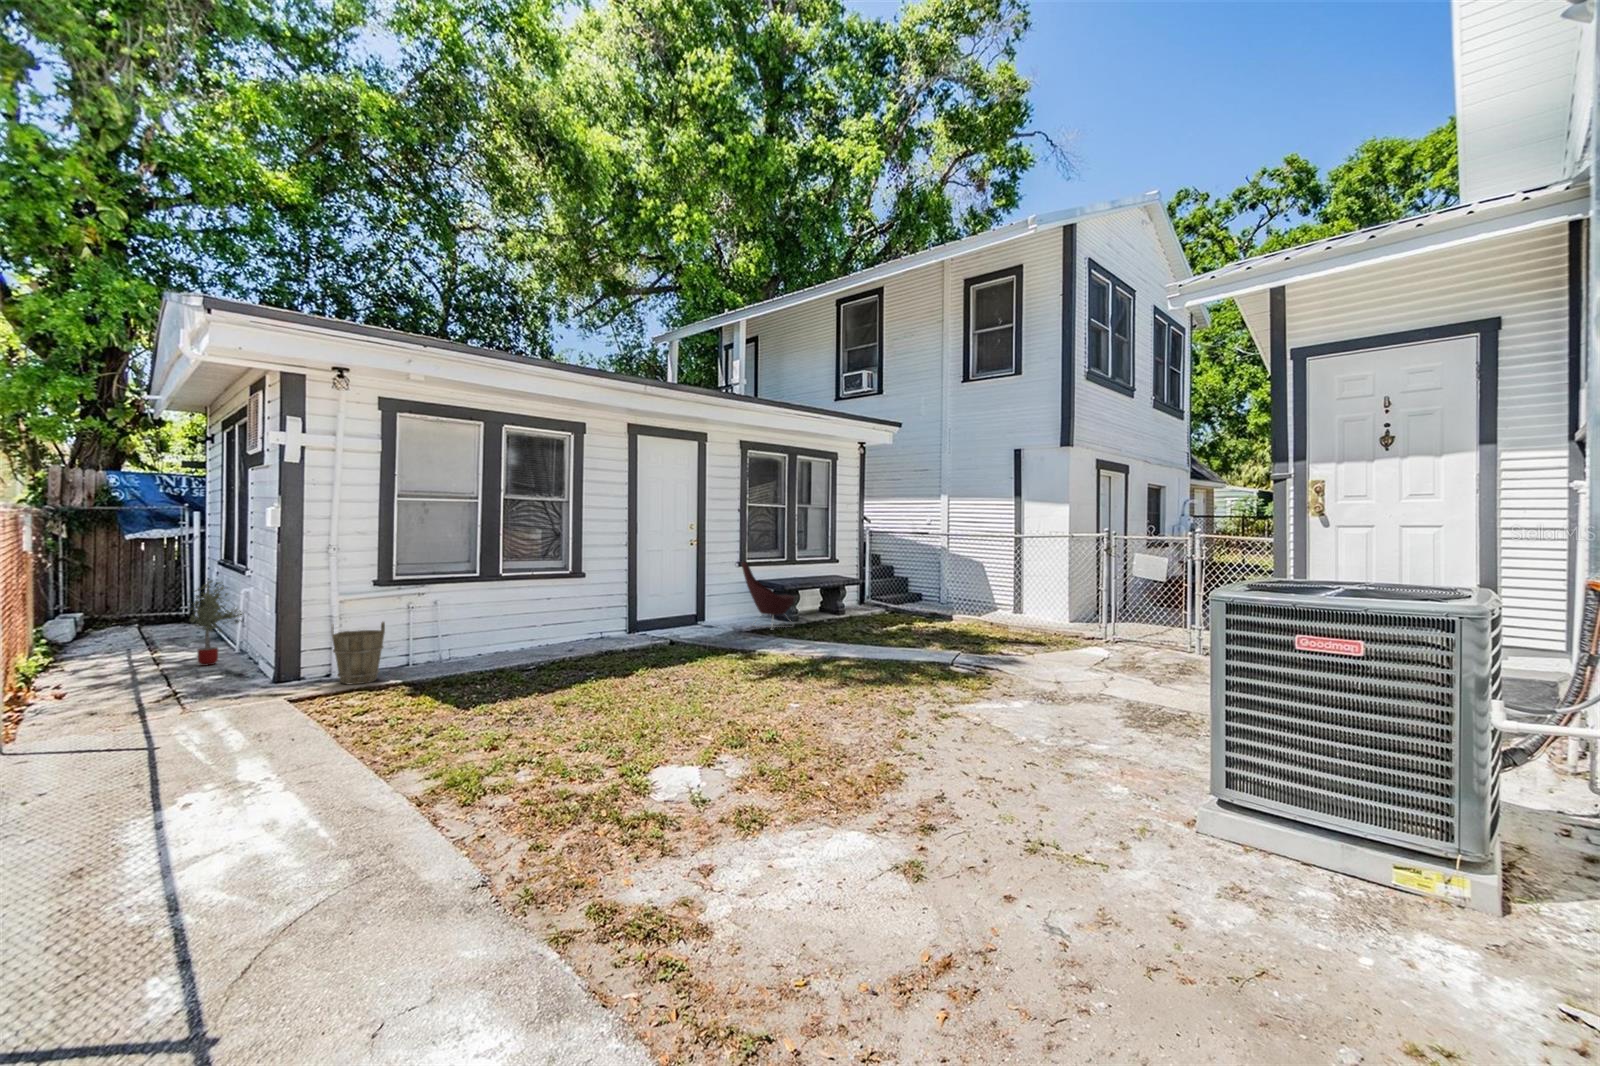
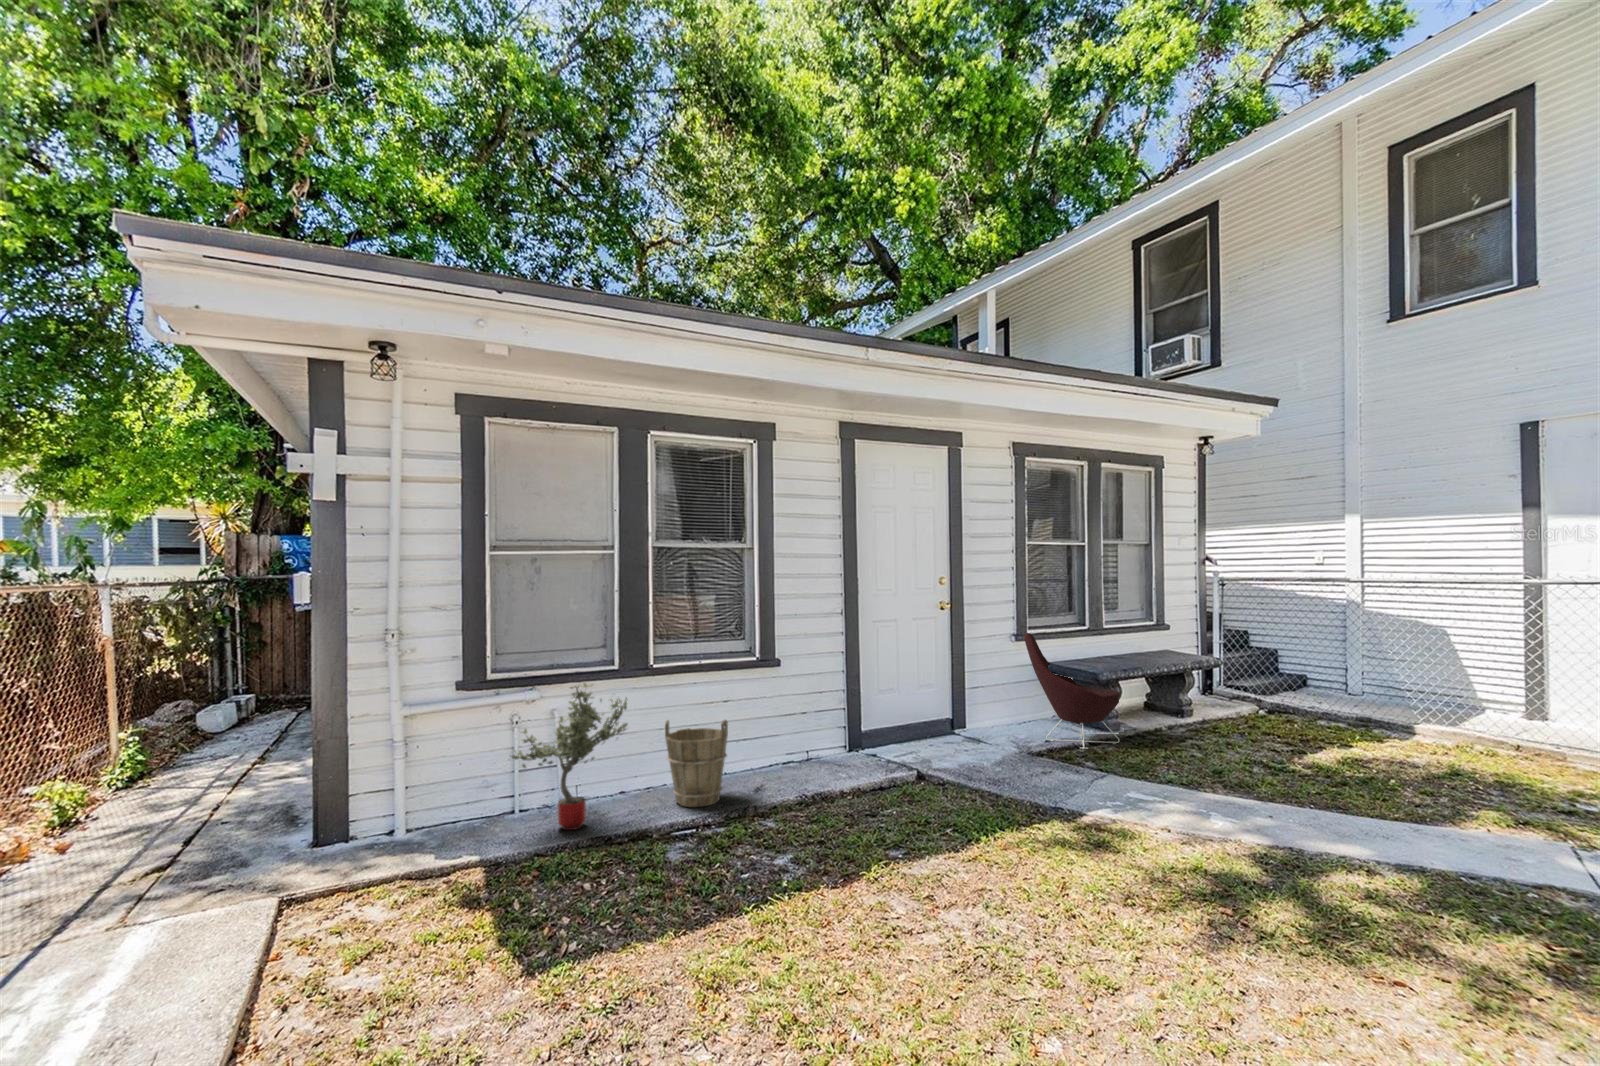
potted tree: present [189,581,242,666] -> present [511,683,627,830]
bucket: present [332,622,385,685] -> present [665,720,728,807]

